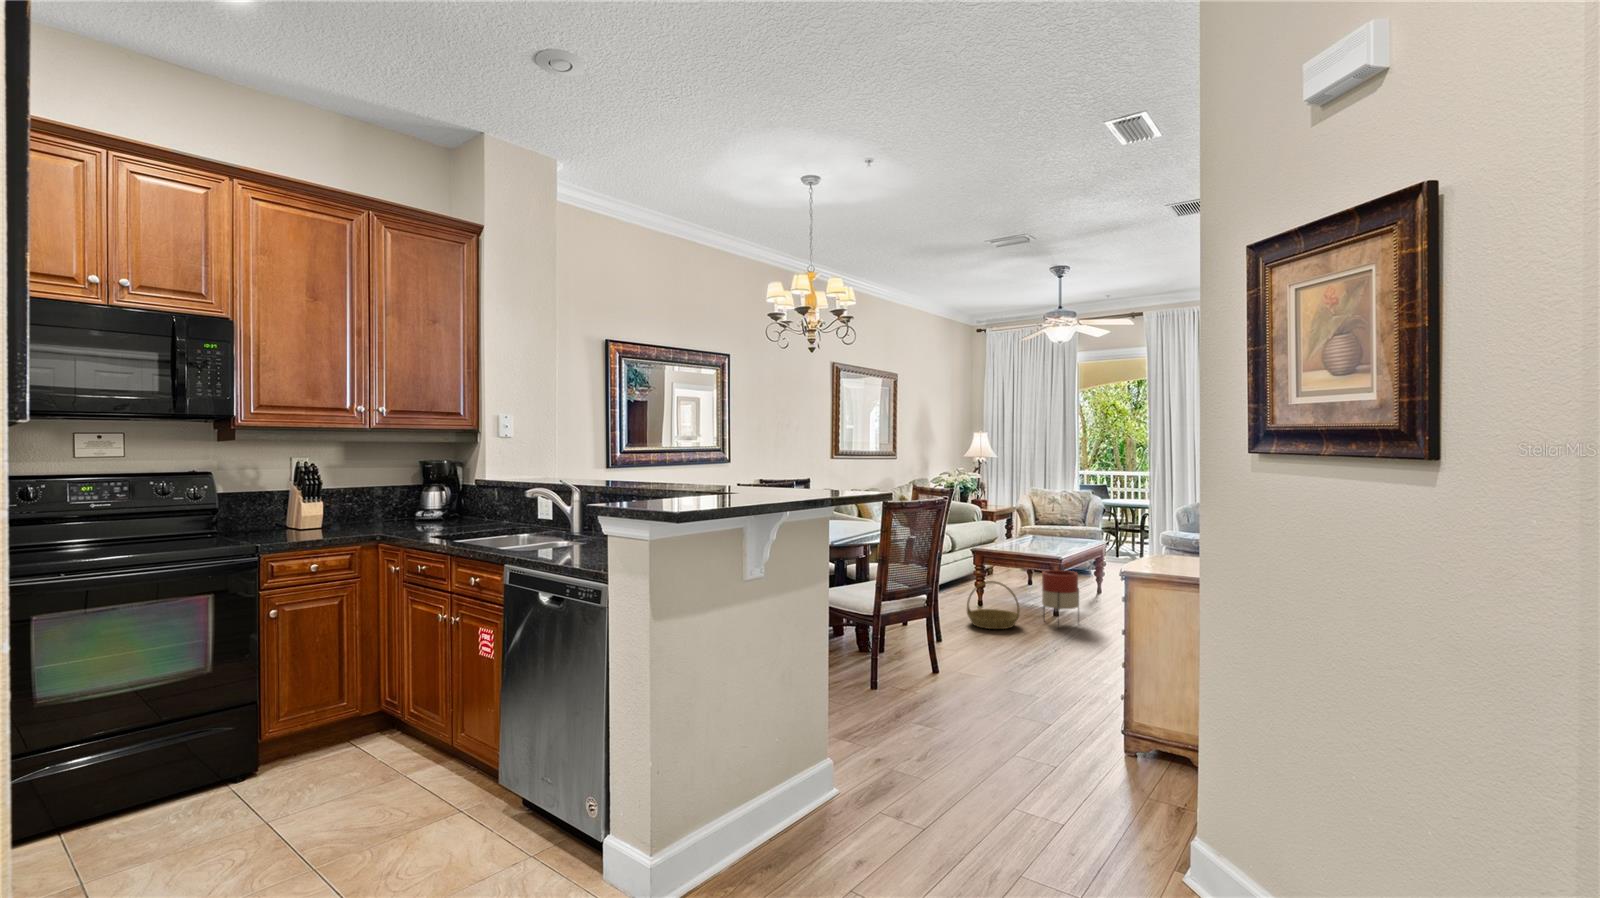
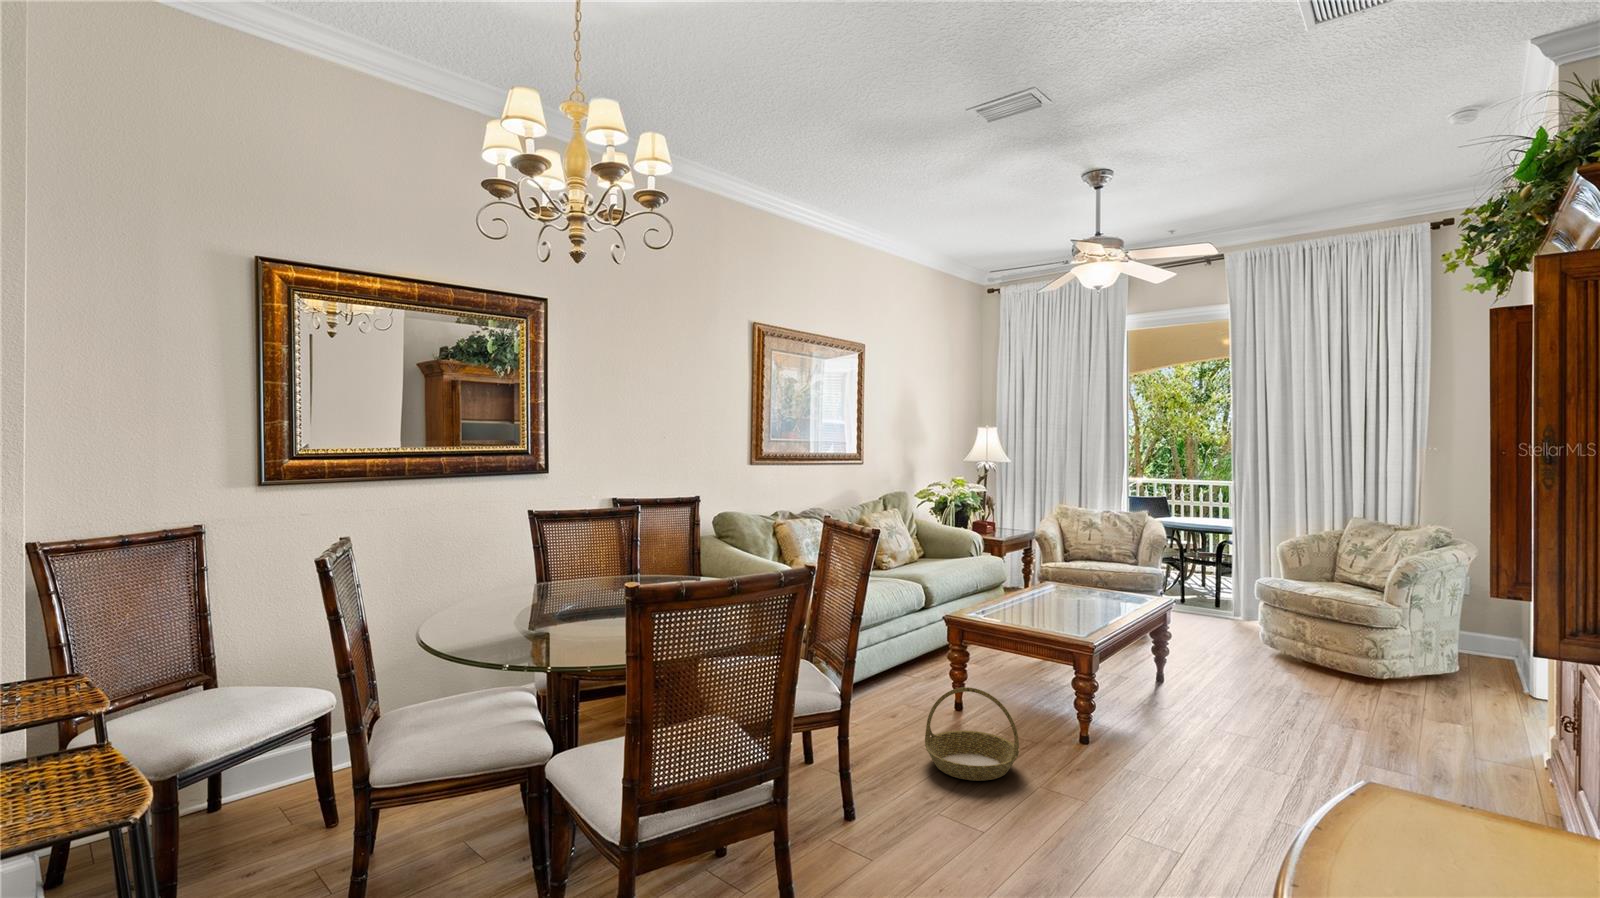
planter: present [1042,570,1079,620] -> none [1061,665,1129,781]

